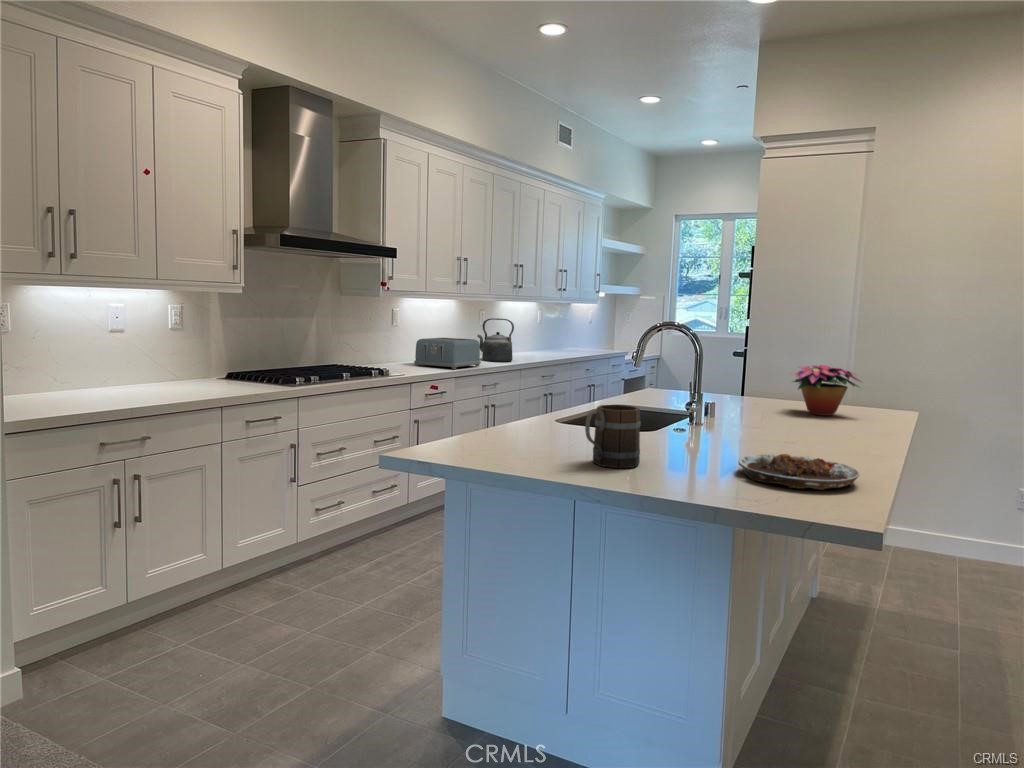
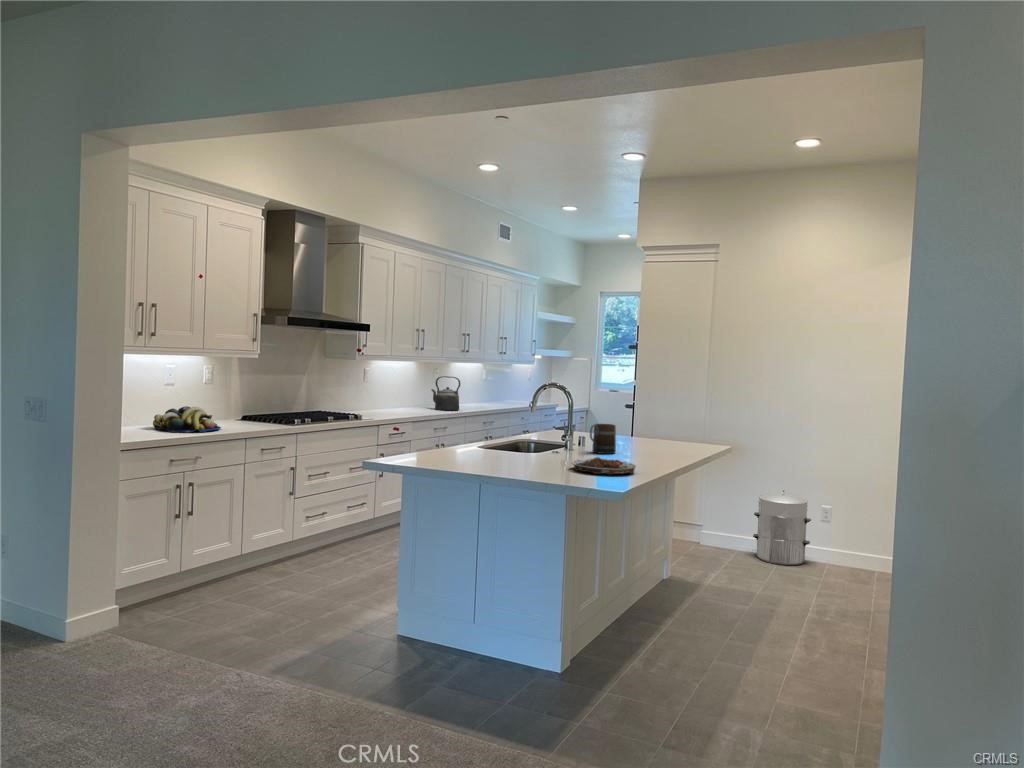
toaster: present [414,338,481,369] -> none [381,391,433,415]
fruit bowl: none [84,362,185,401] -> present [153,406,221,432]
flower arrangement: present [792,364,861,416] -> none [638,410,689,445]
mug: present [585,405,641,468] -> present [590,424,616,454]
waste bin: none [916,471,1005,575] -> present [753,490,811,565]

